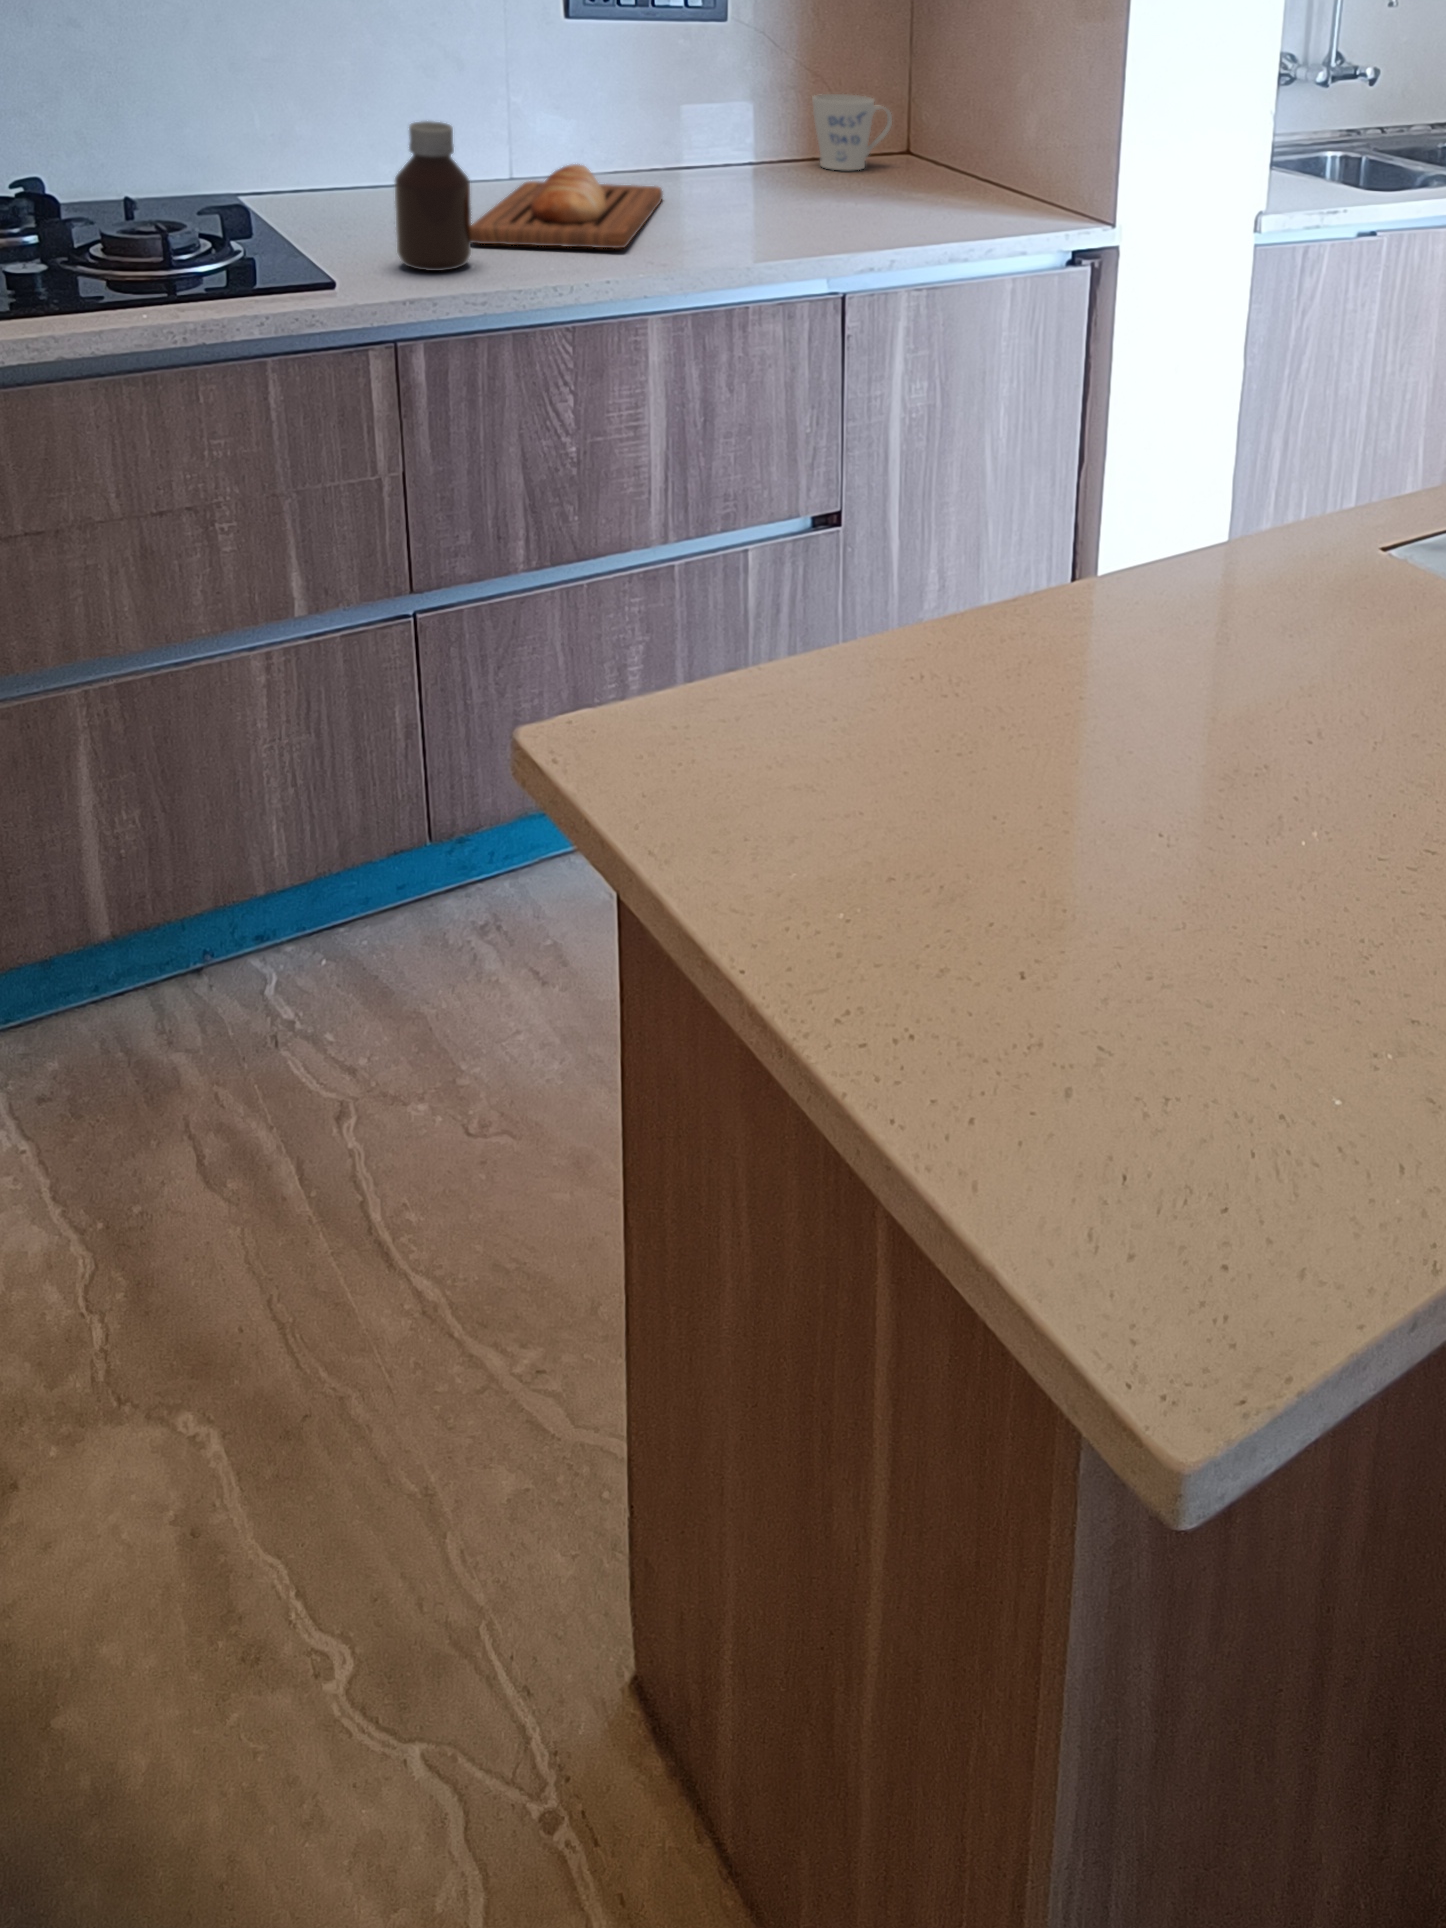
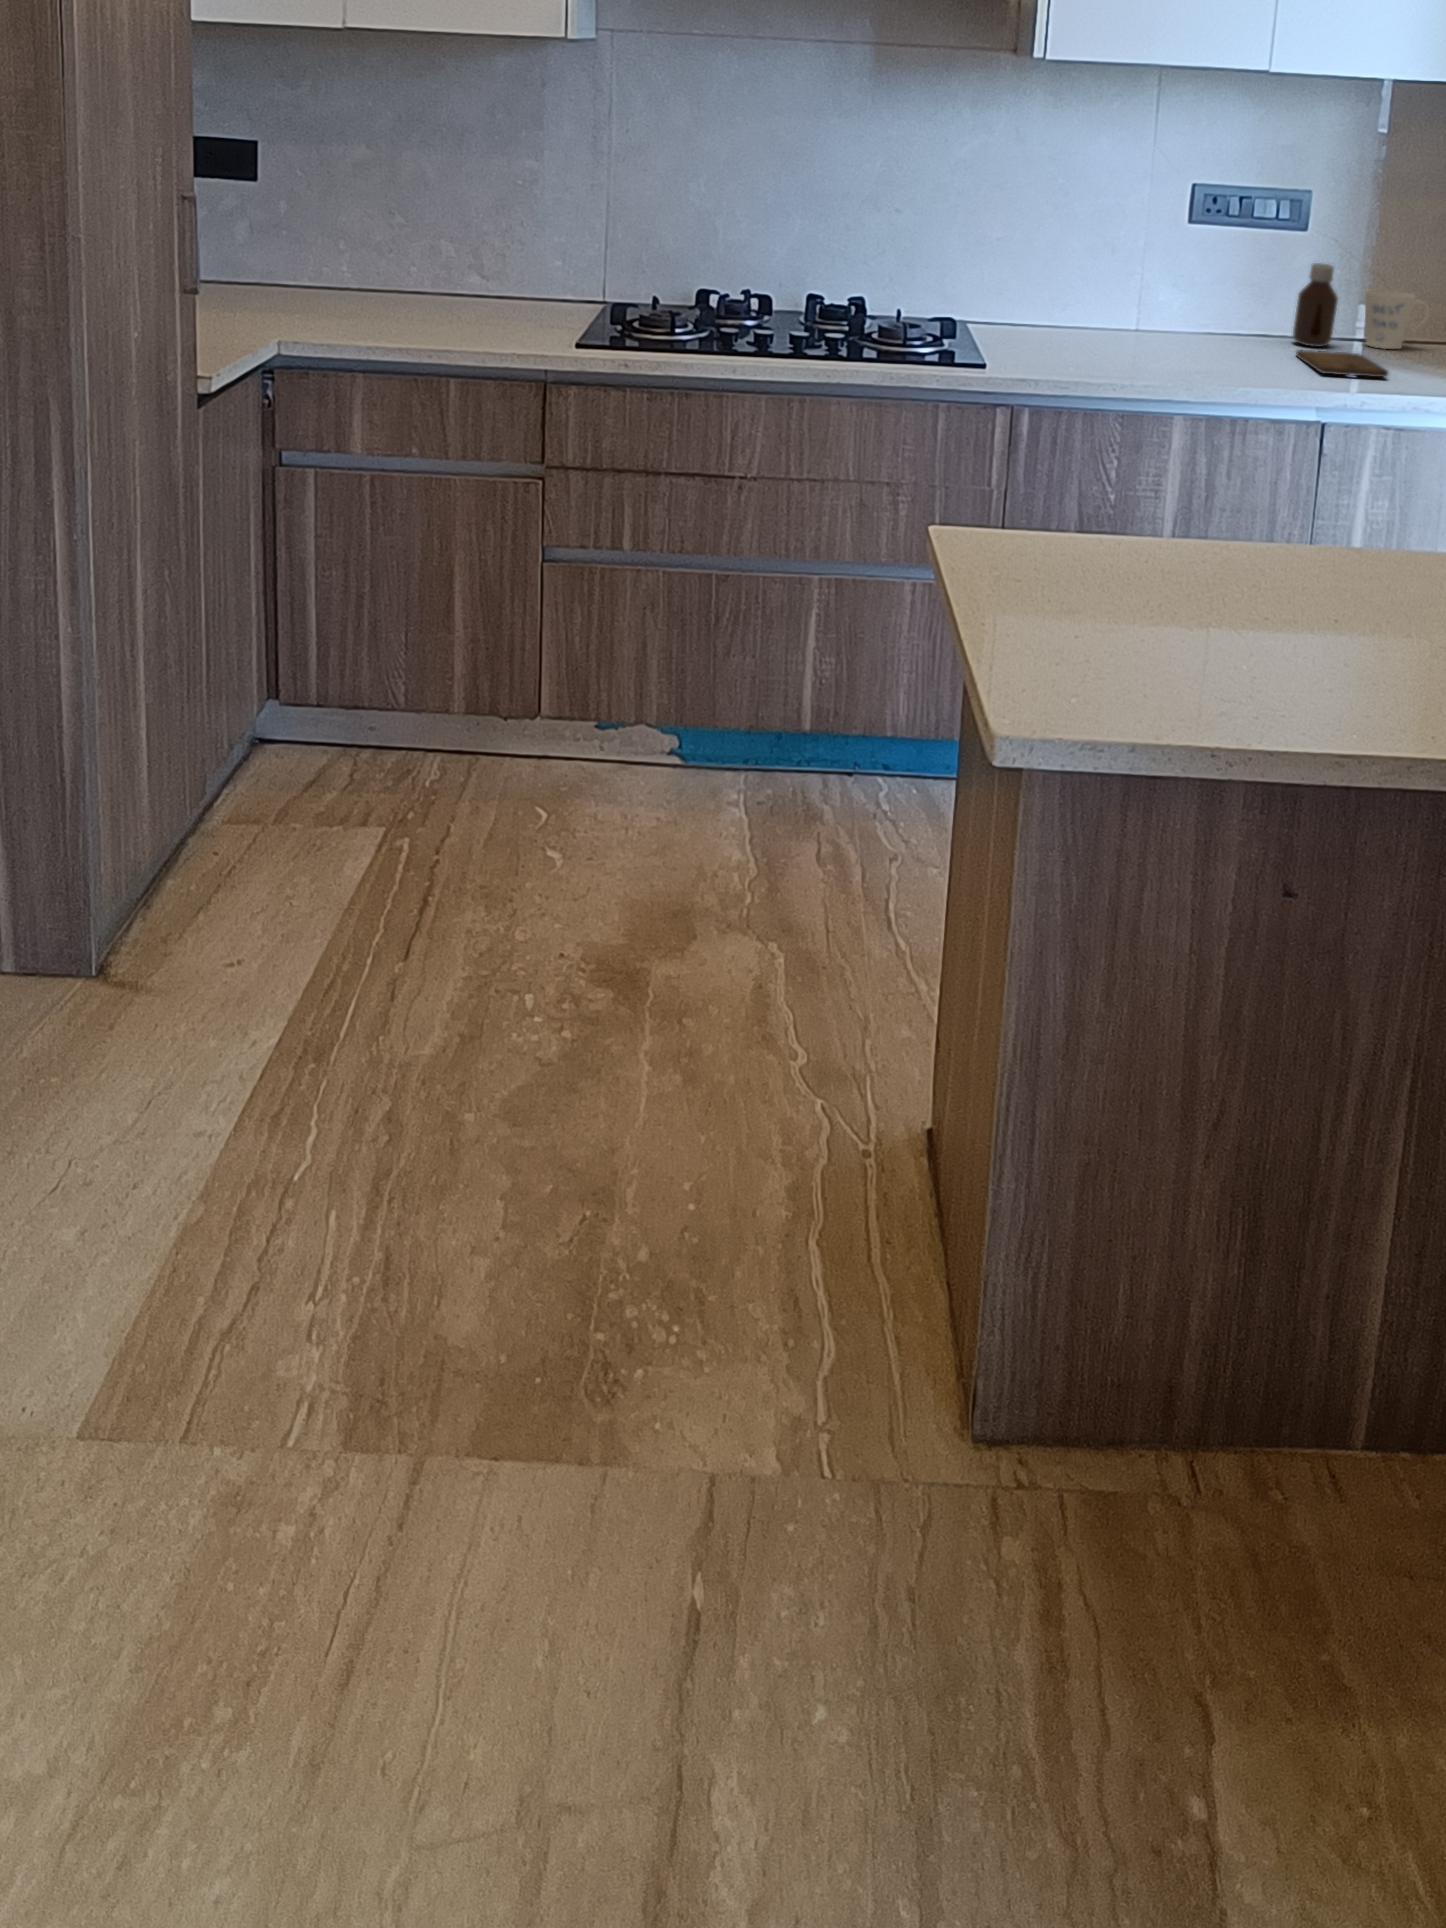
bottle: present [394,121,472,271] -> present [1293,263,1338,347]
bread loaf: present [471,164,663,248] -> none [1078,318,1225,370]
cutting board: none [758,184,896,222] -> present [1296,350,1388,377]

